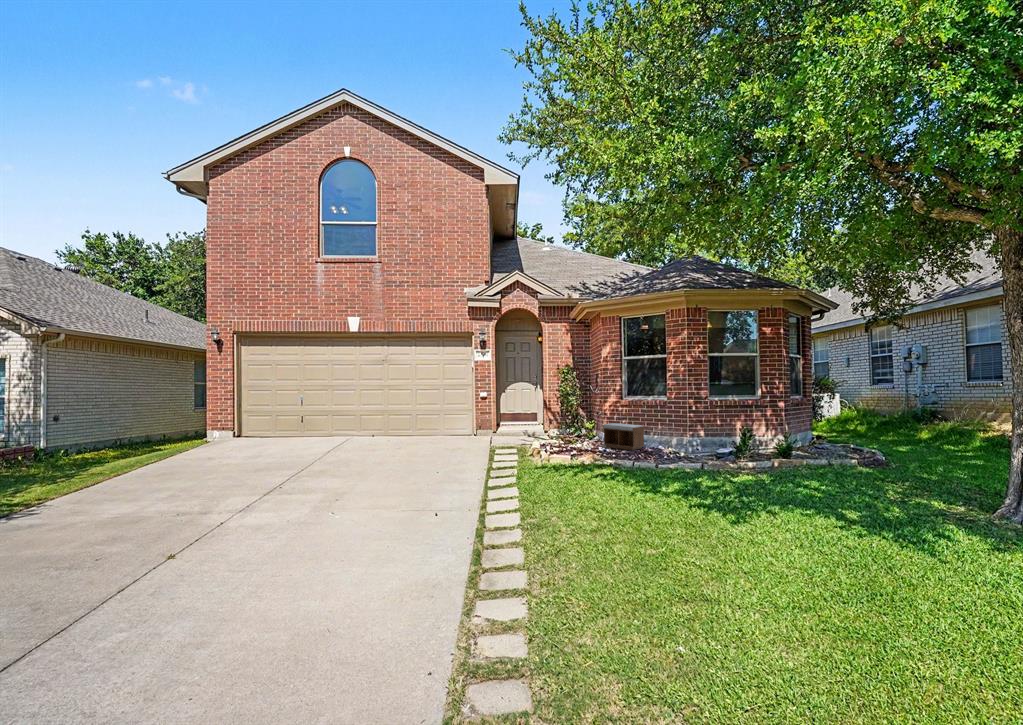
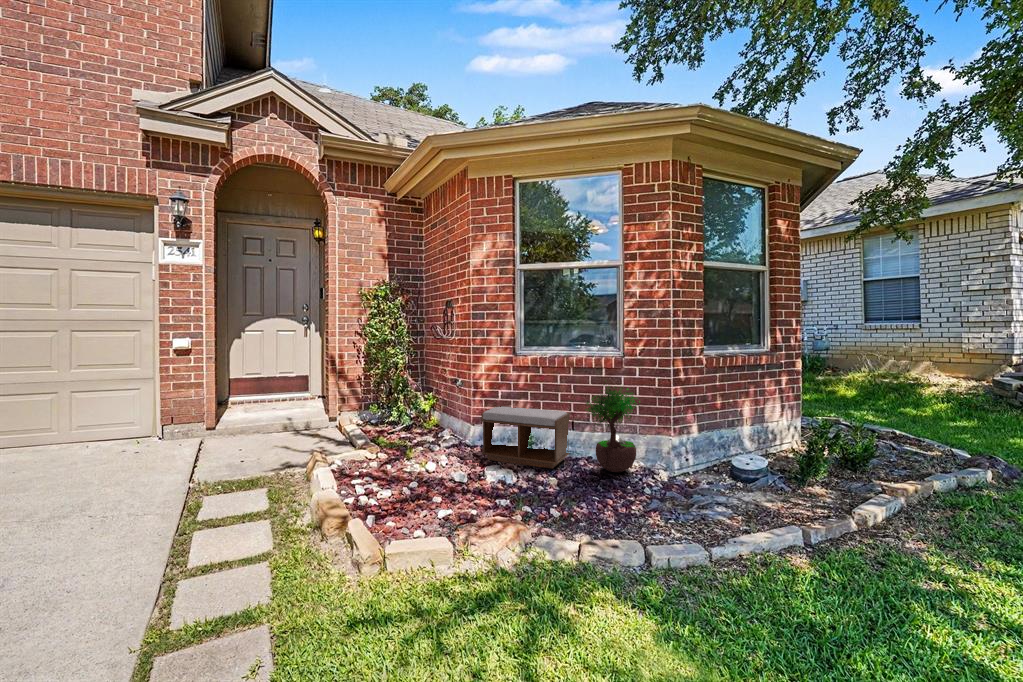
potted tree: none [643,410,670,453] -> present [585,386,640,472]

